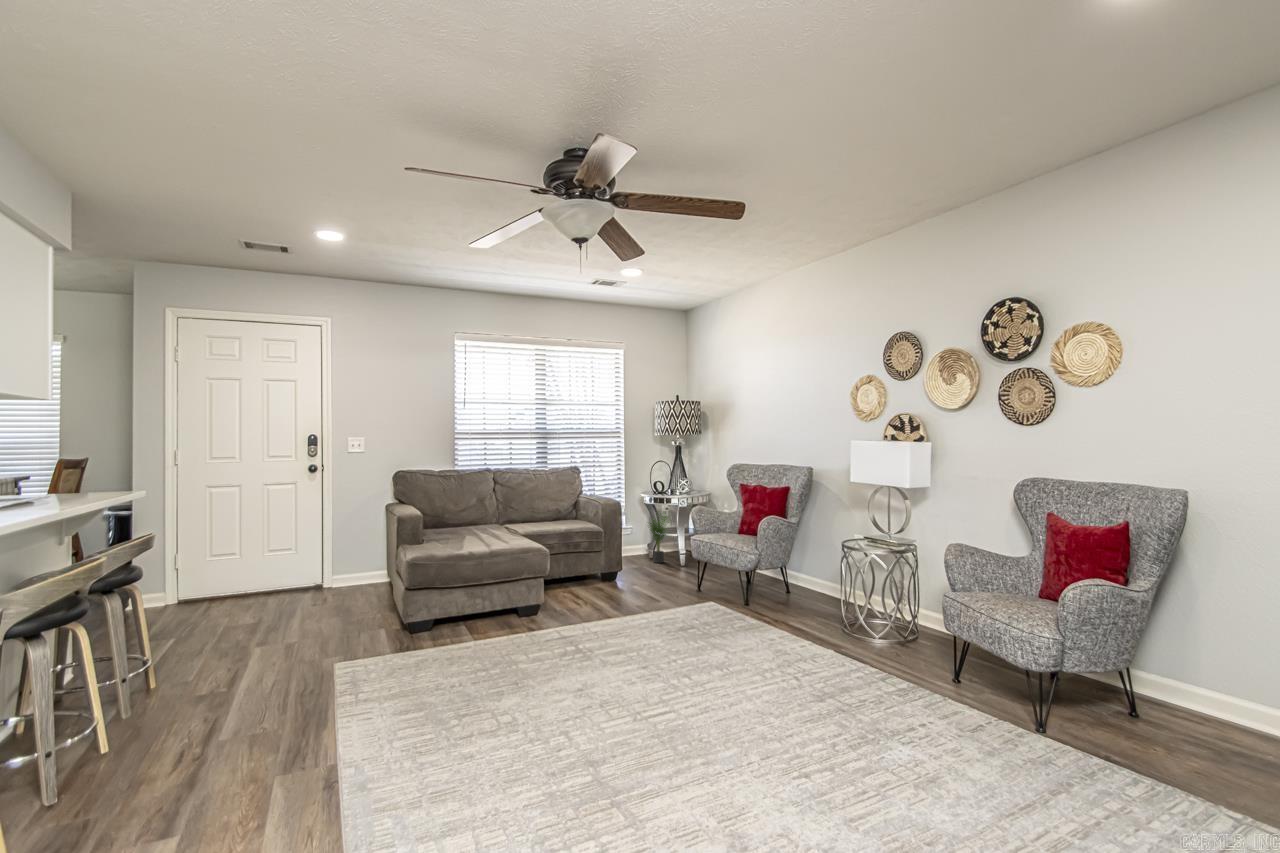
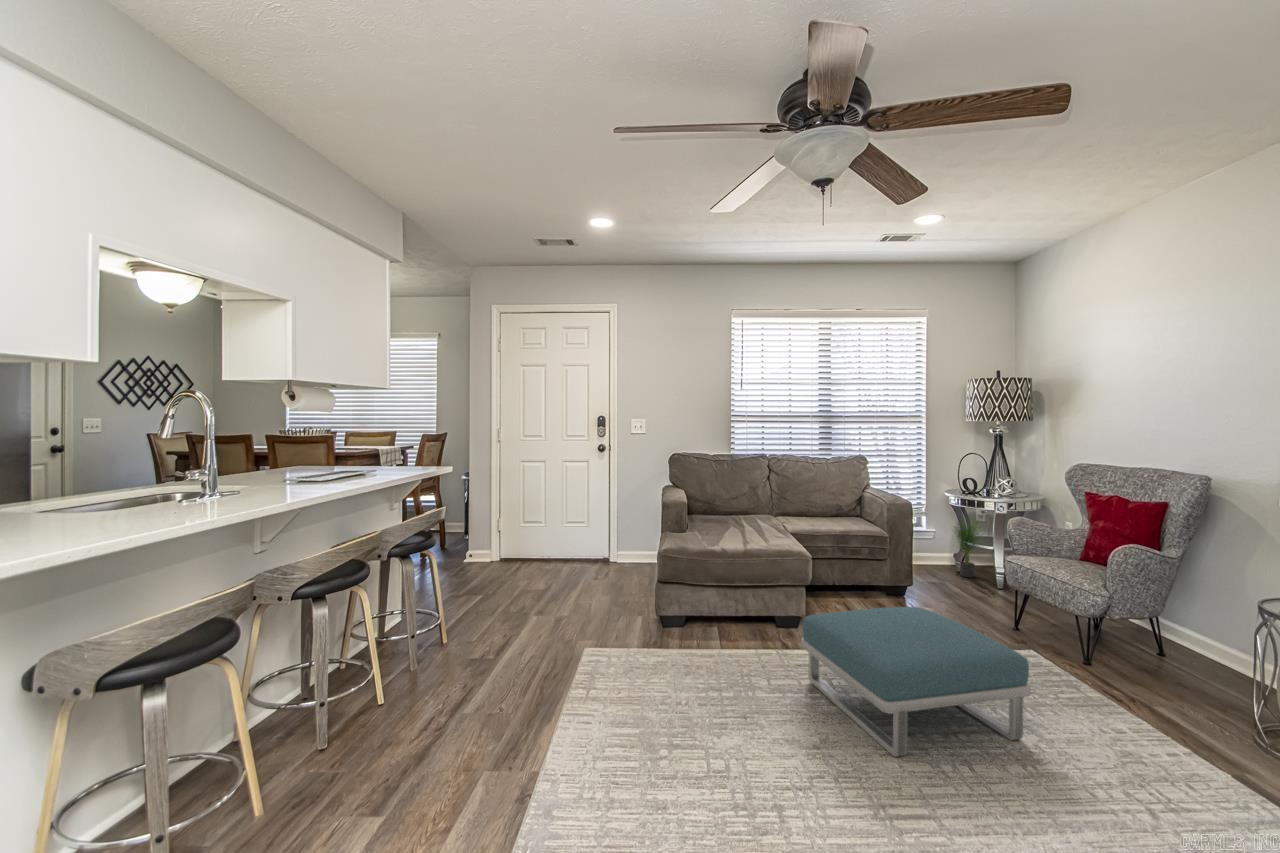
footstool: none [555,577,719,683] -> present [801,607,1031,757]

